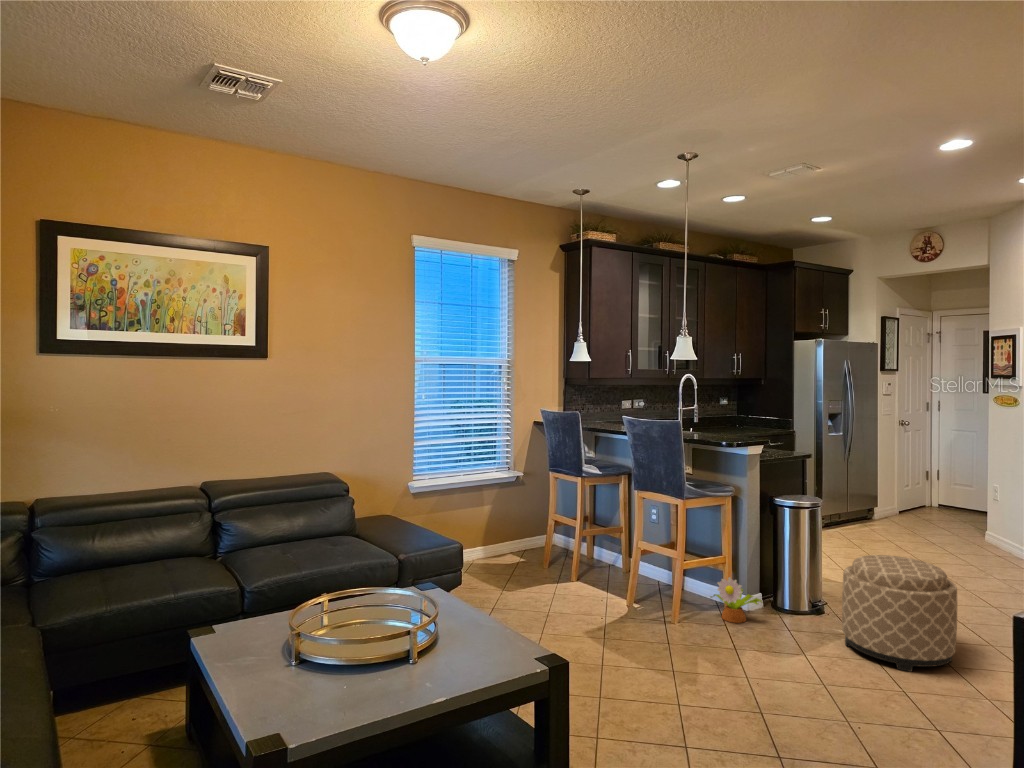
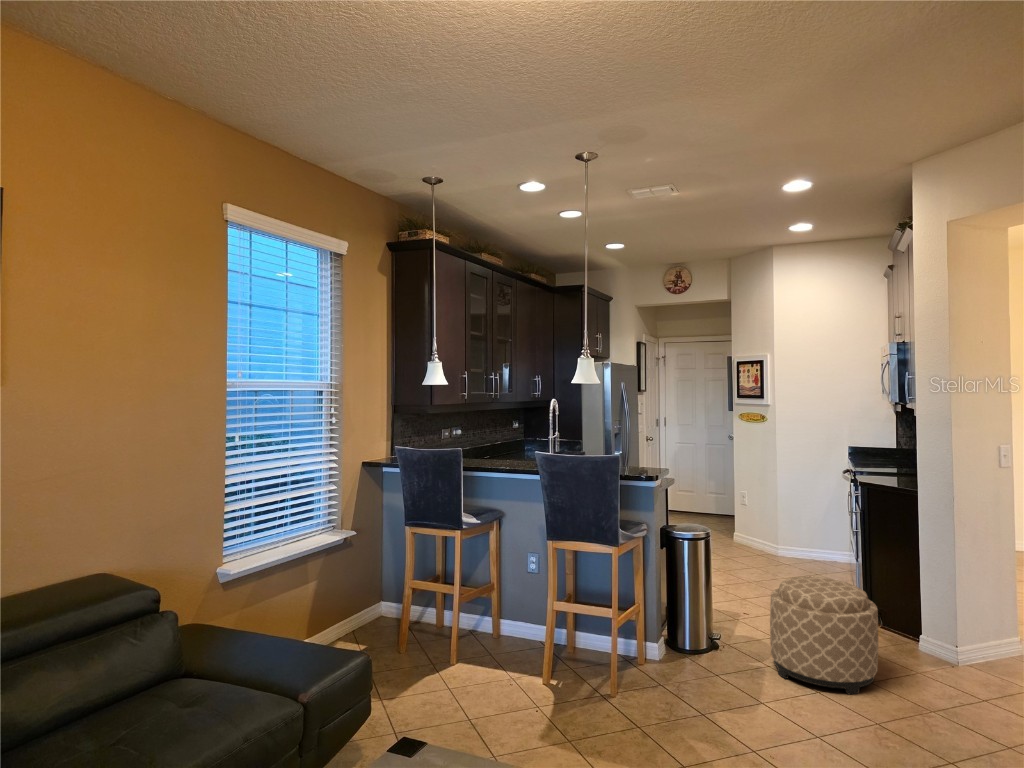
decorative plant: present [711,577,762,623] -> none [641,627,693,678]

